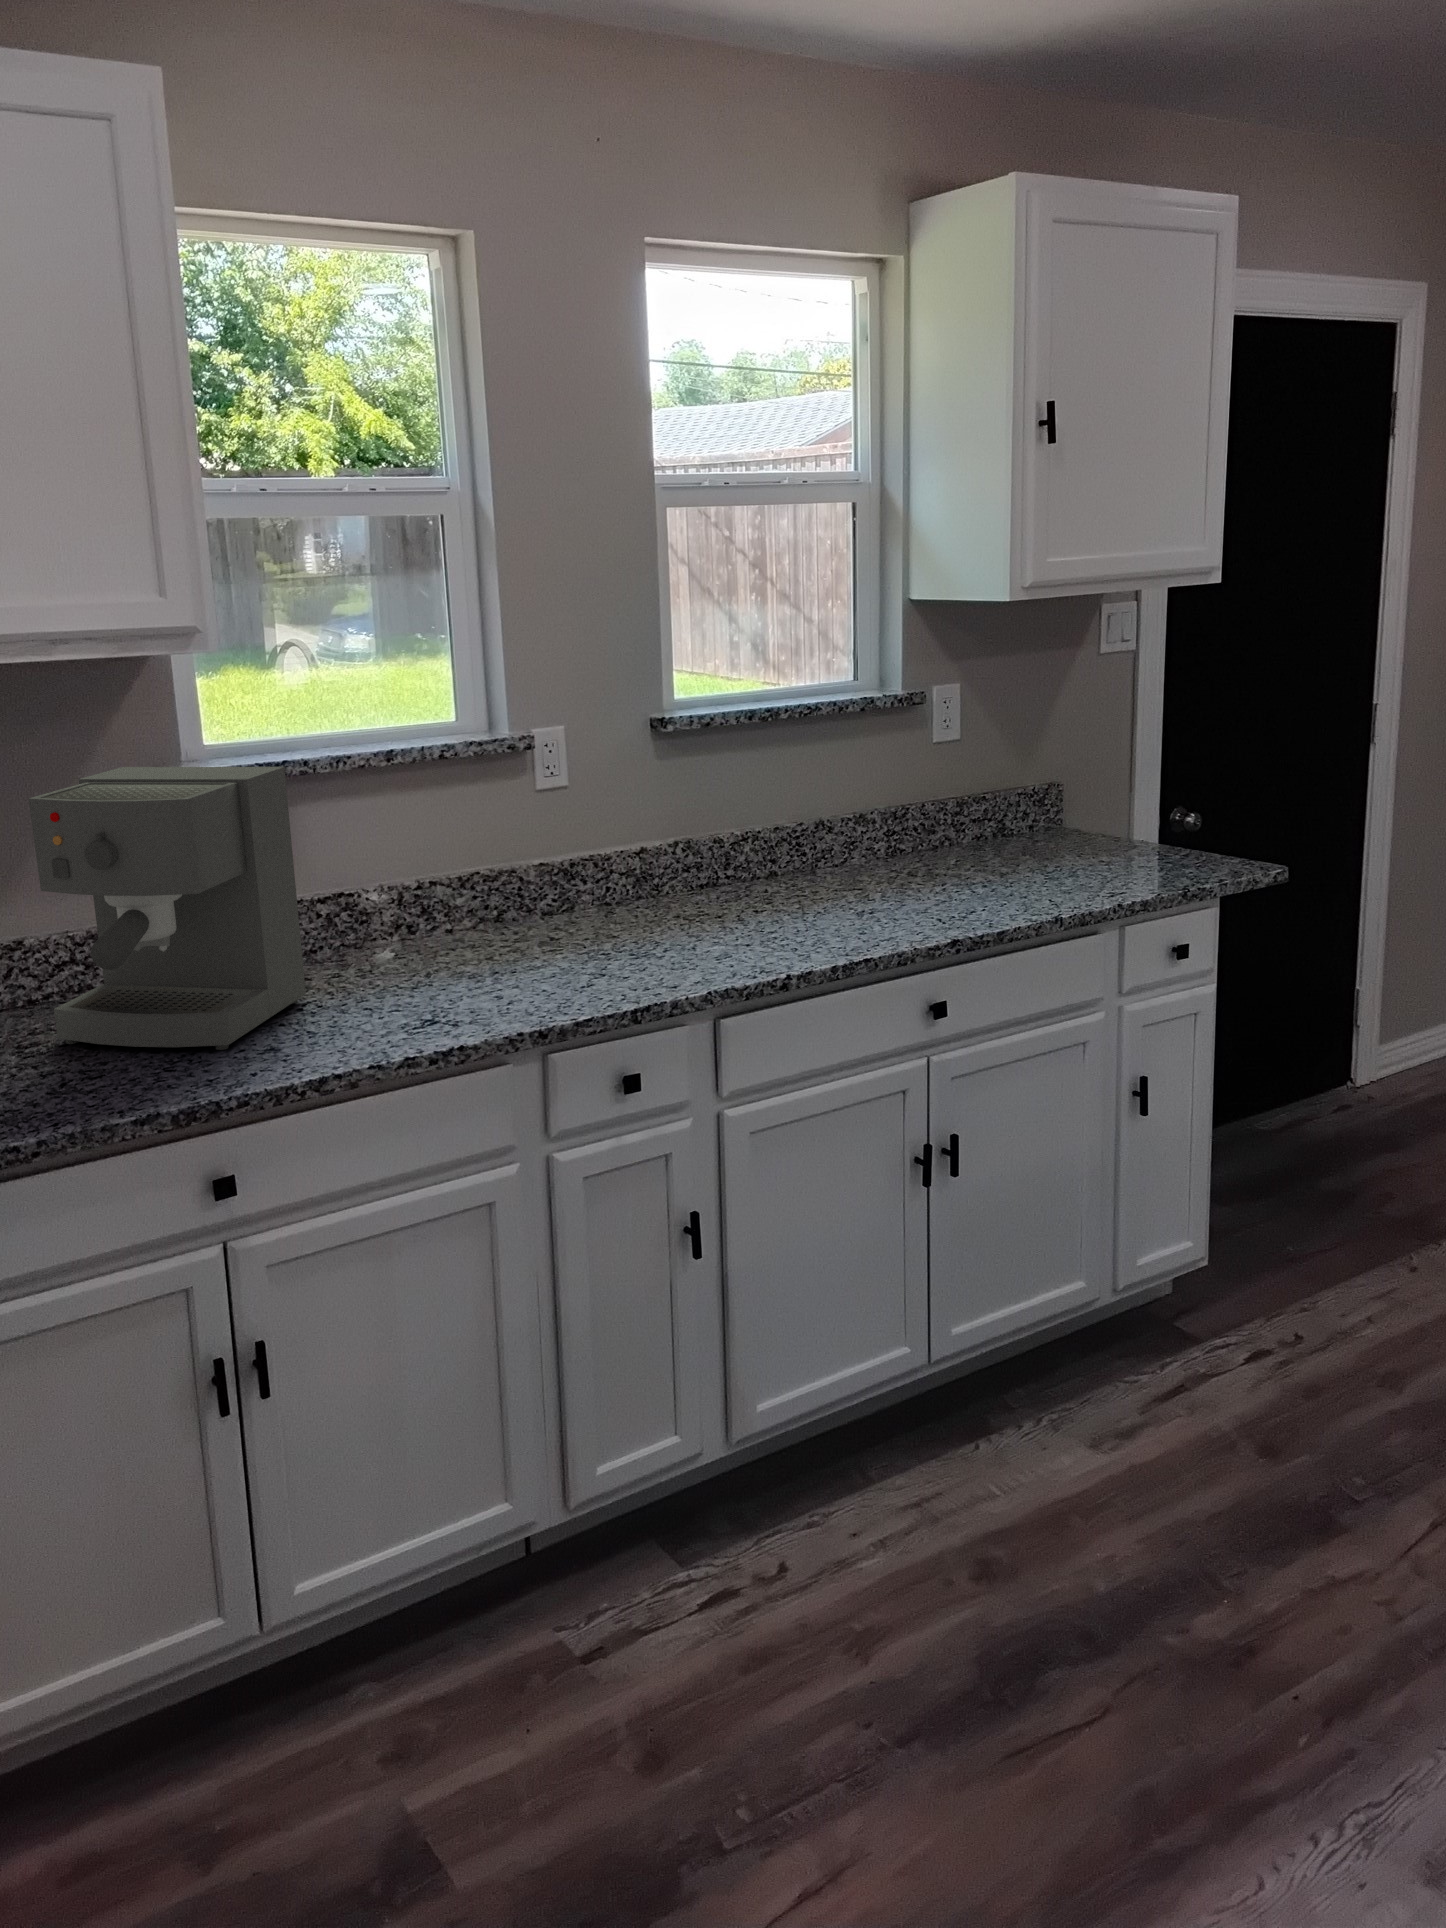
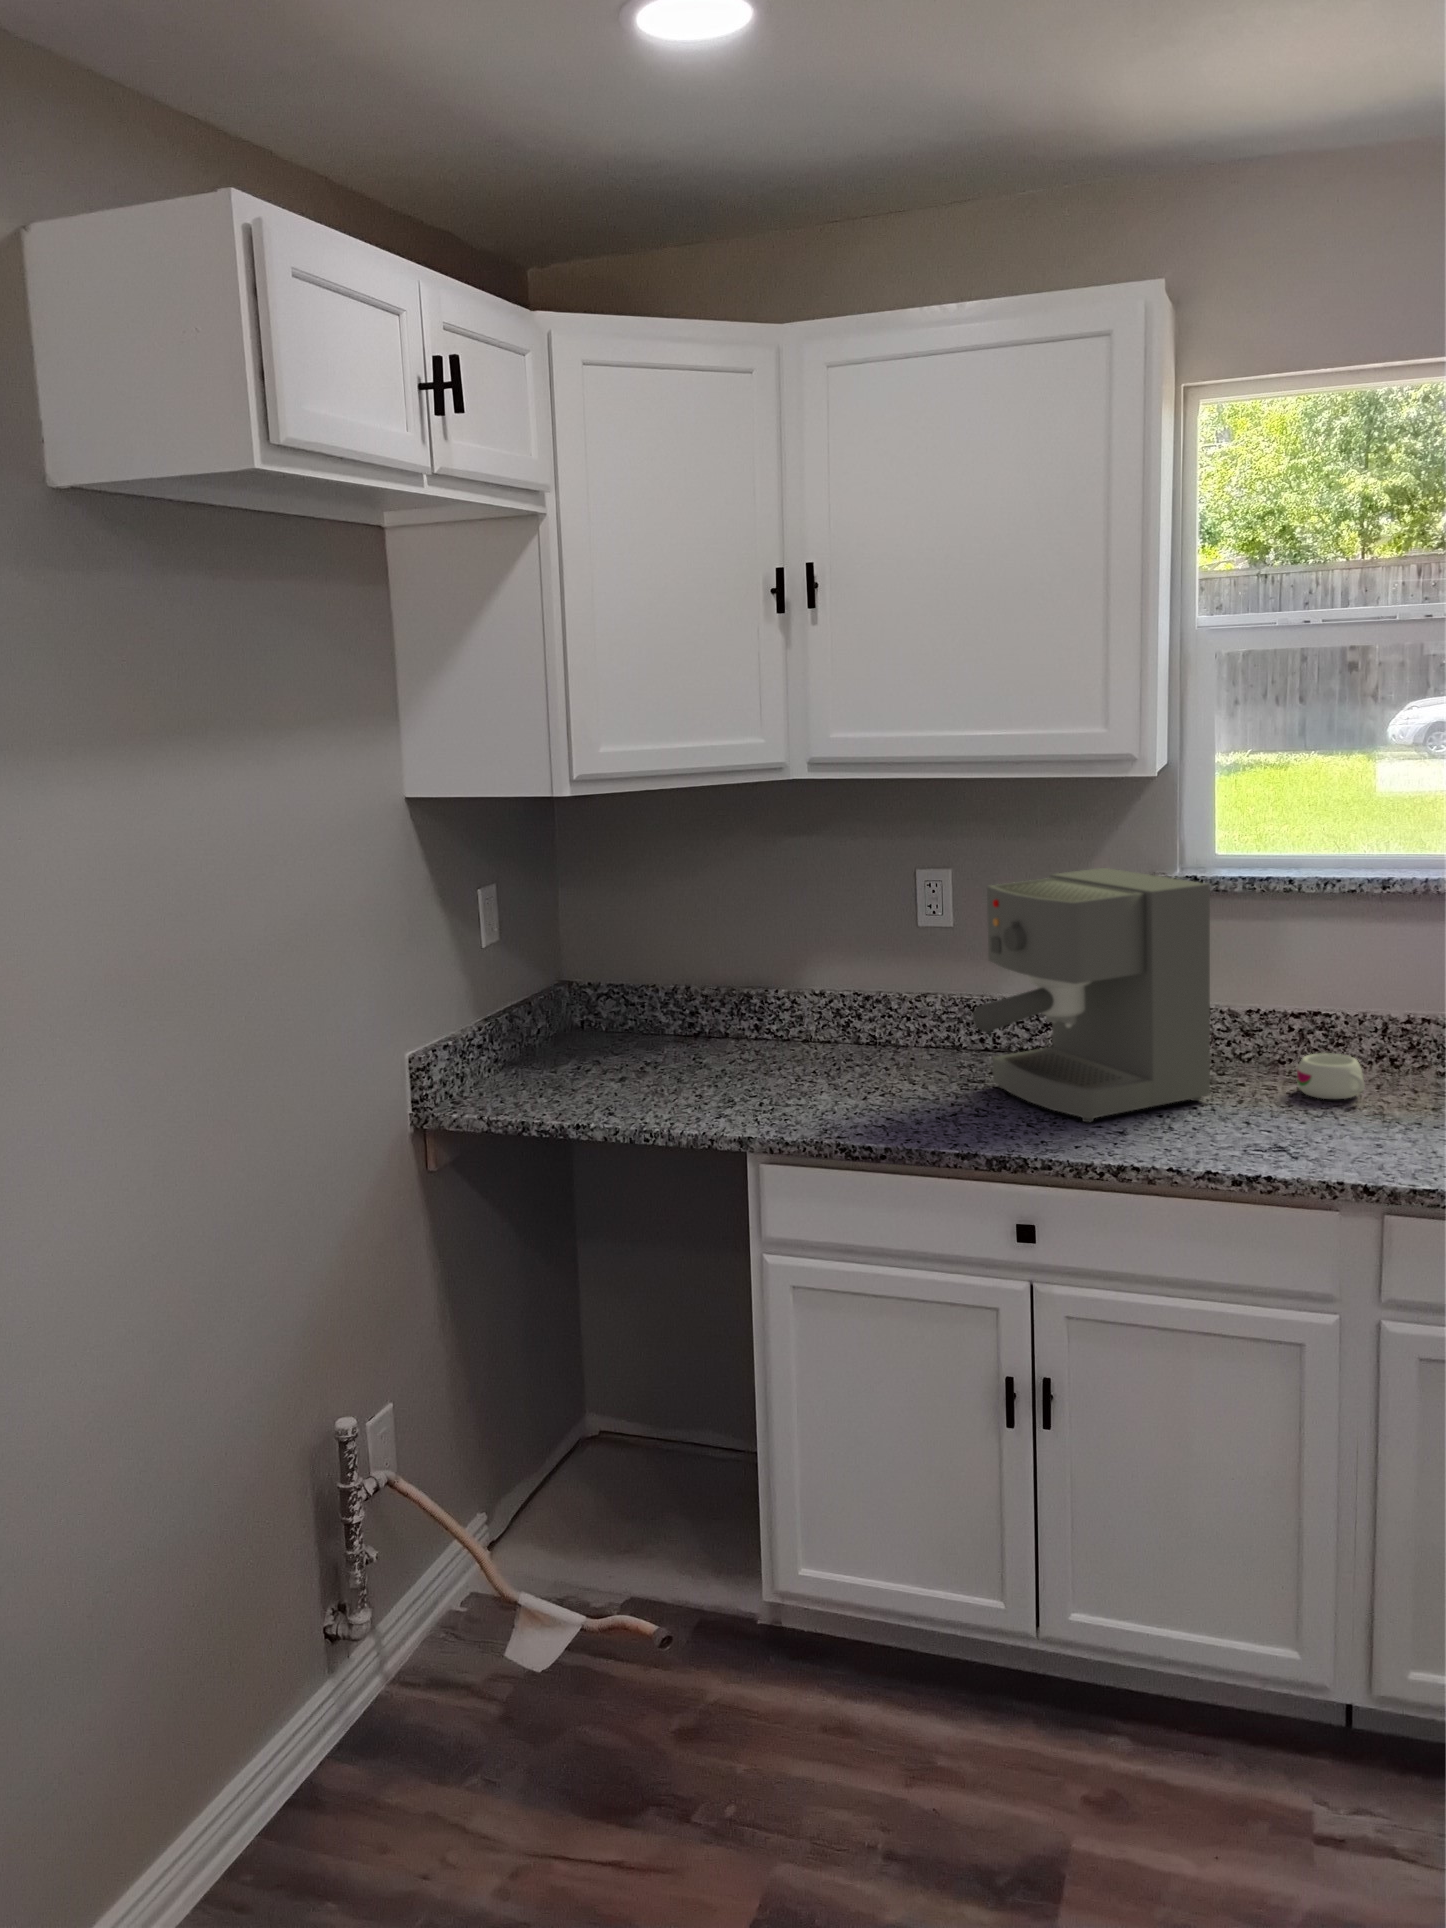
mug: none [364,928,437,974] -> present [1297,1053,1365,1099]

